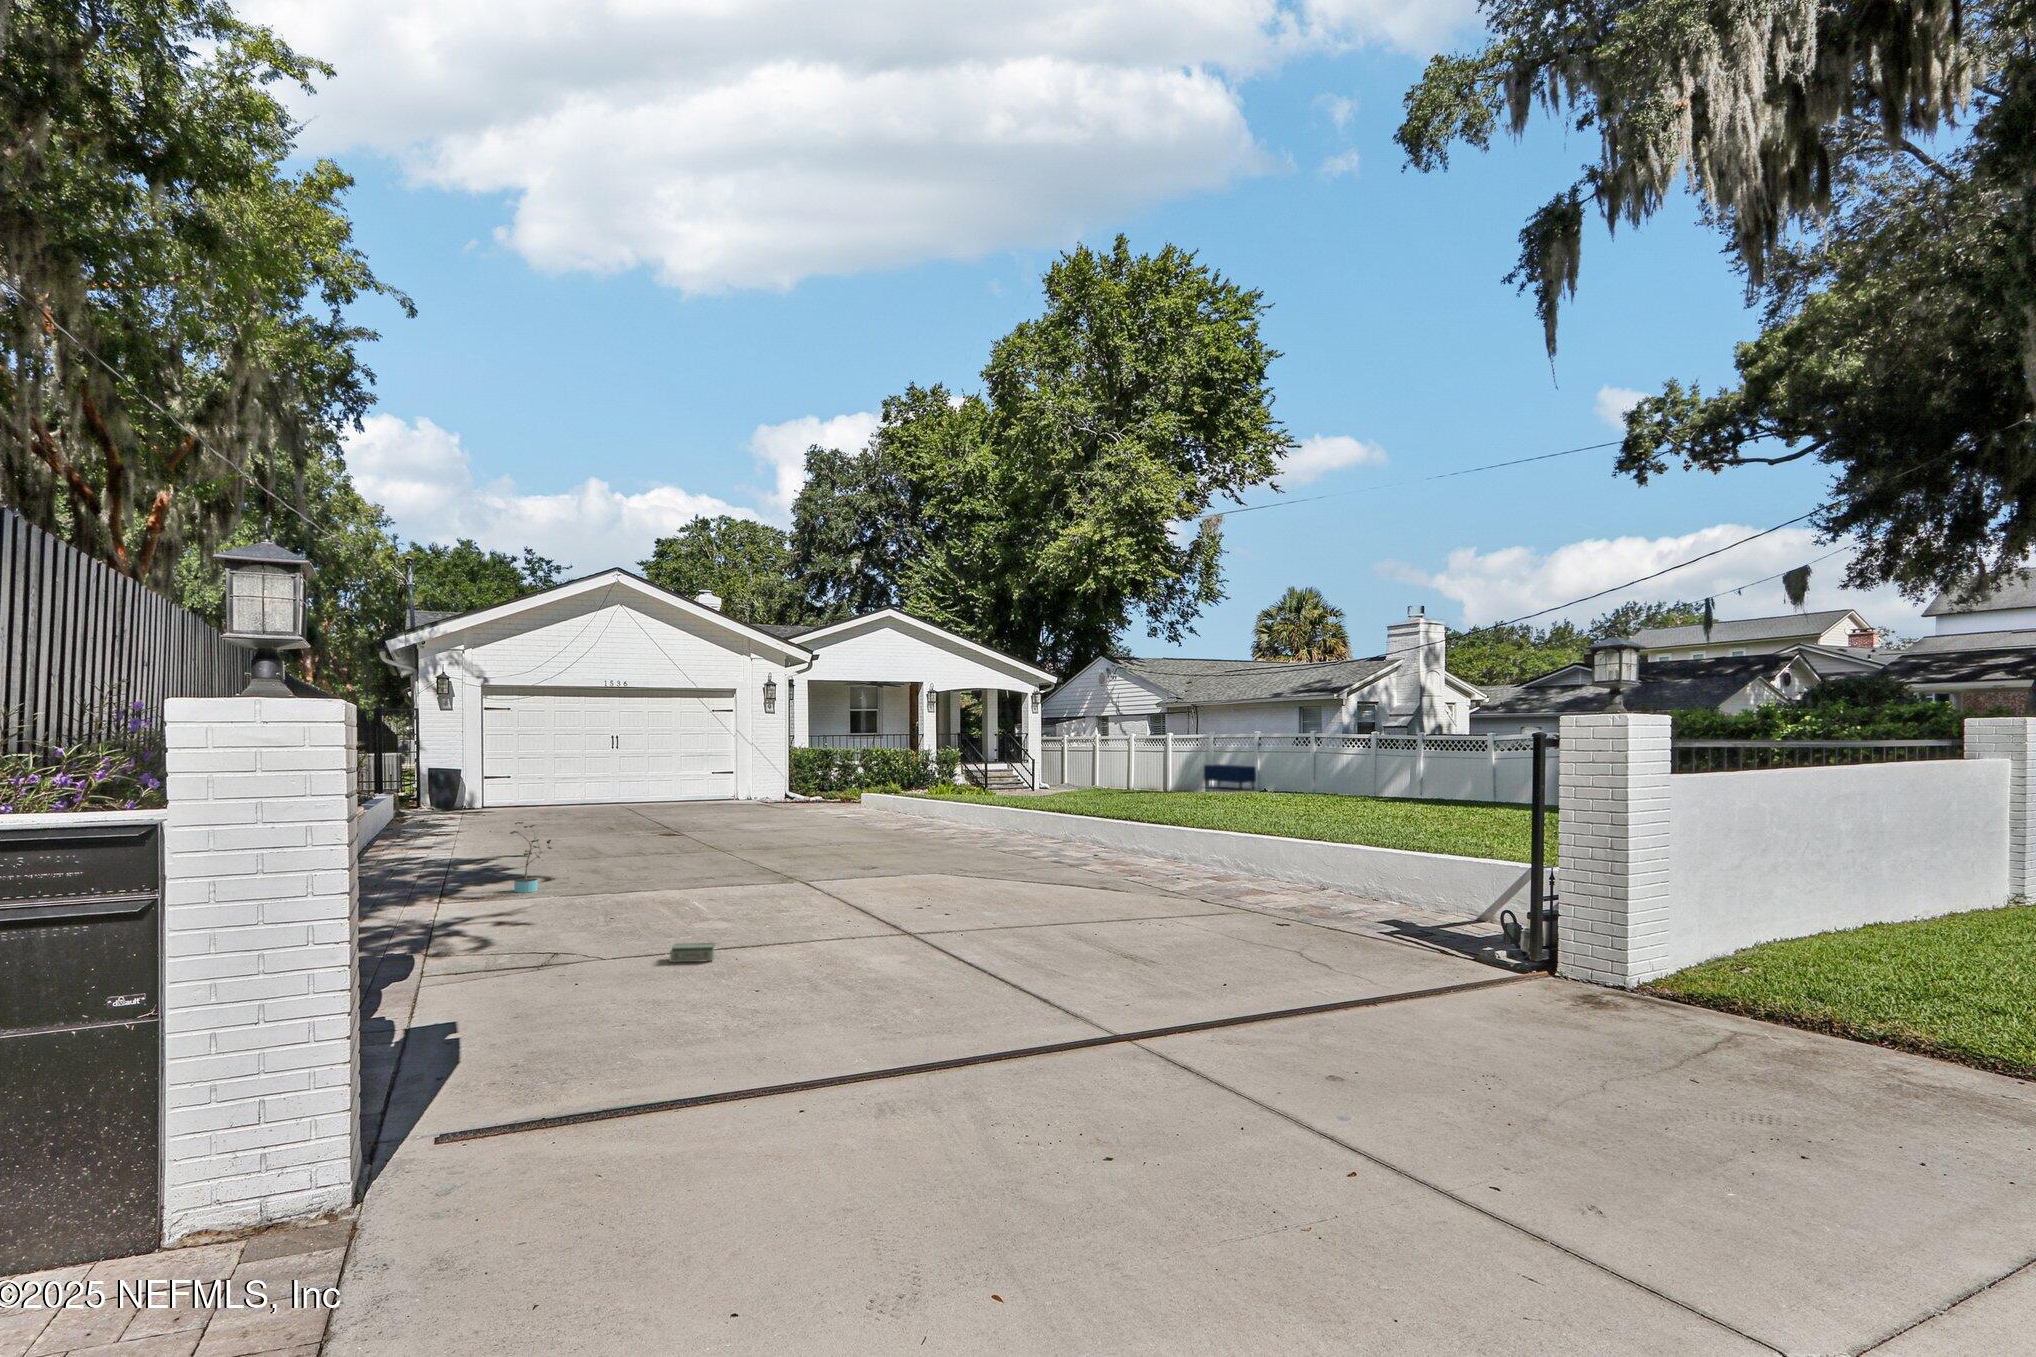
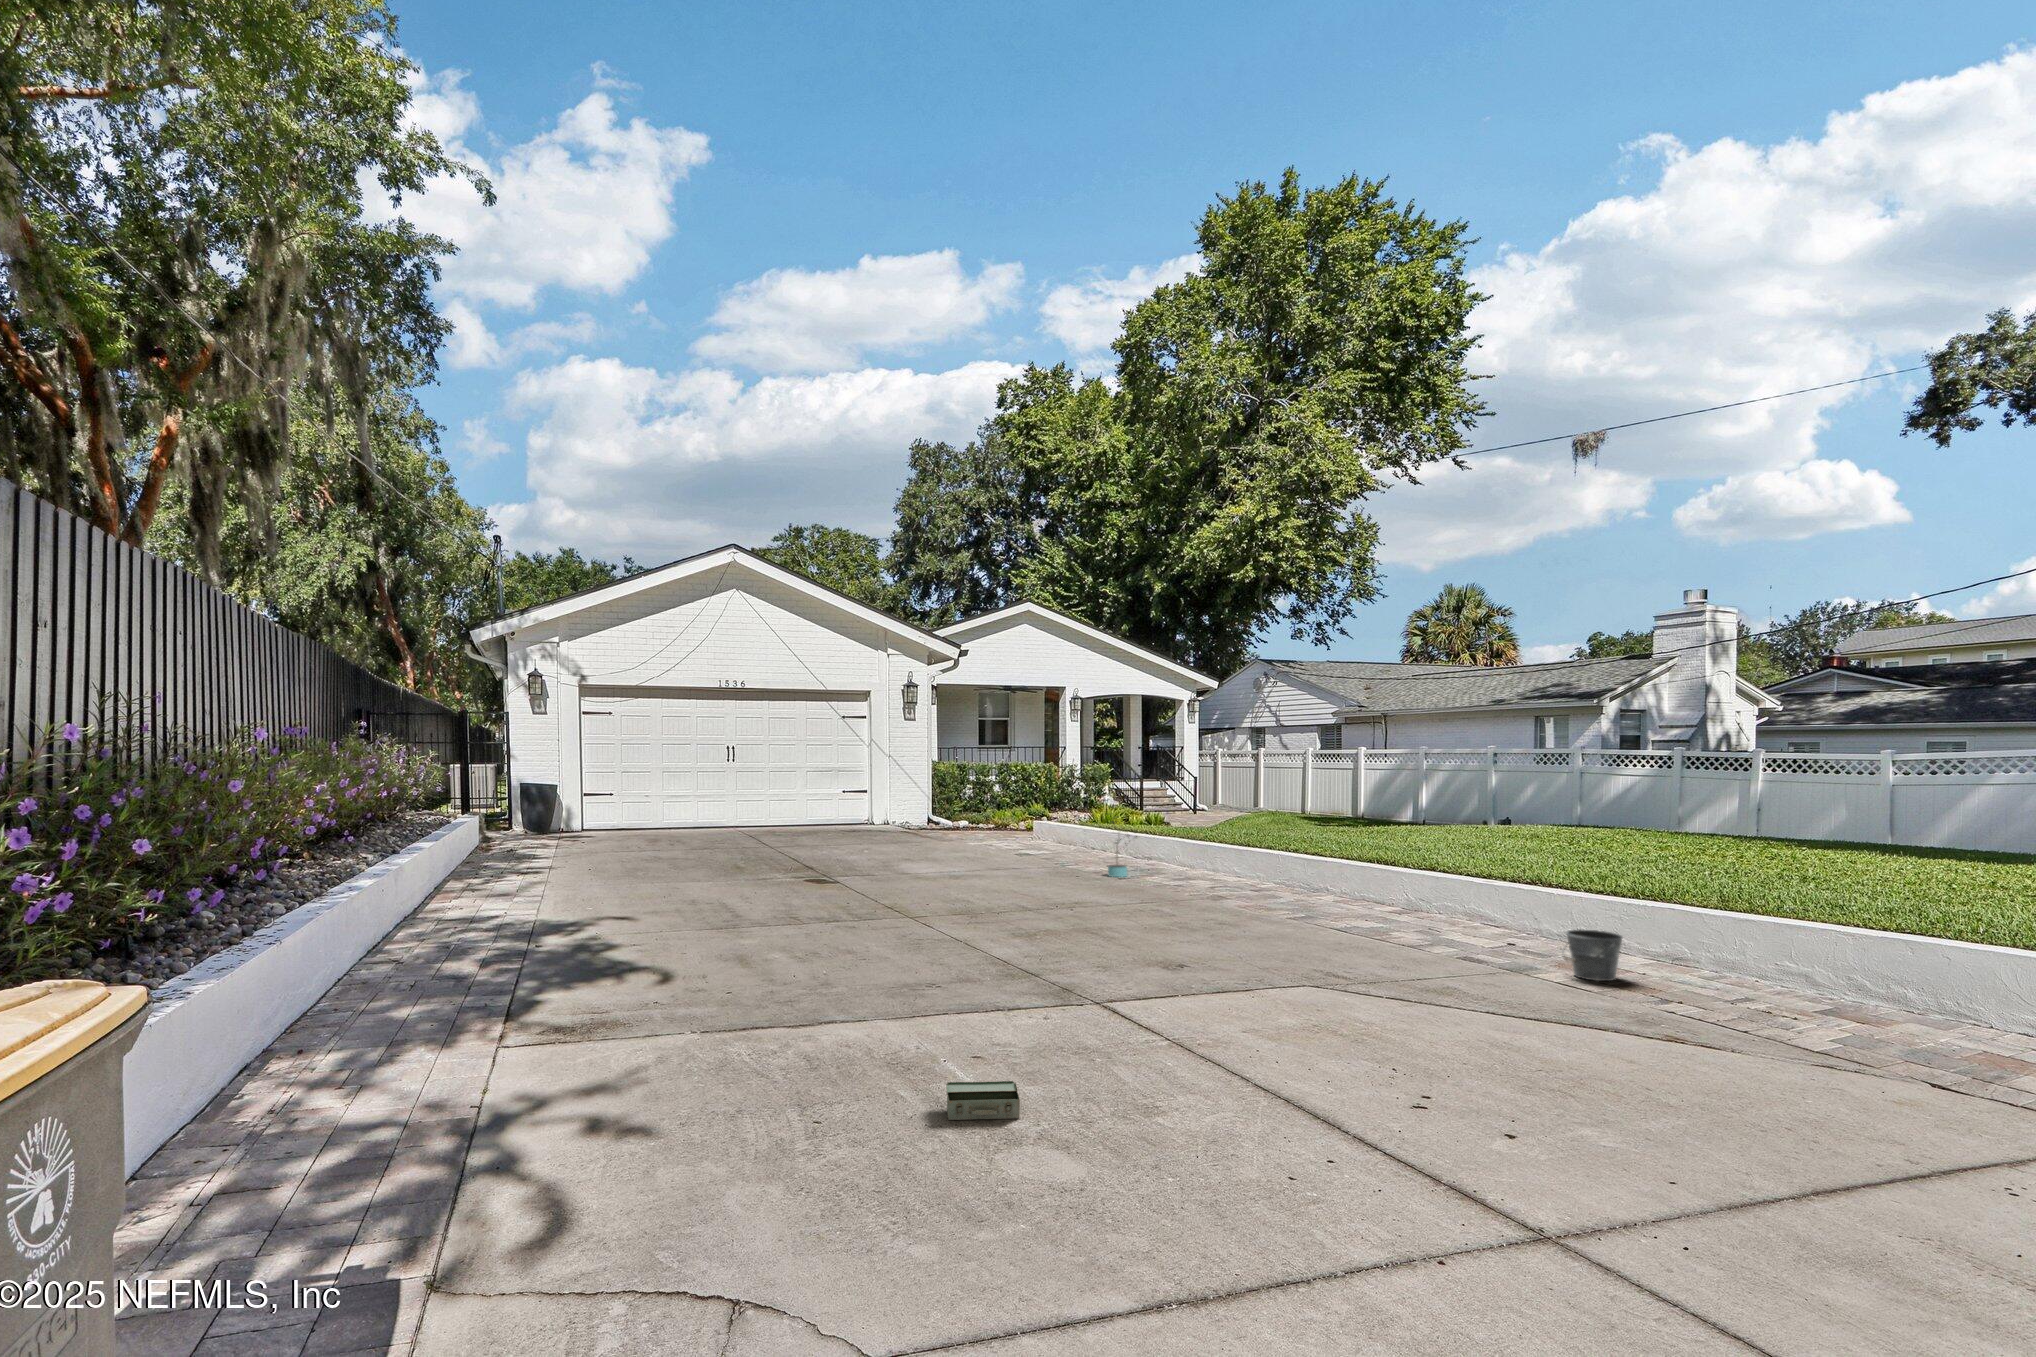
bench: present [1204,764,1256,789] -> none [1413,783,1481,815]
potted plant: present [510,822,552,893] -> present [1108,816,1137,877]
bucket: none [1140,862,1177,895] -> present [1564,930,1623,981]

